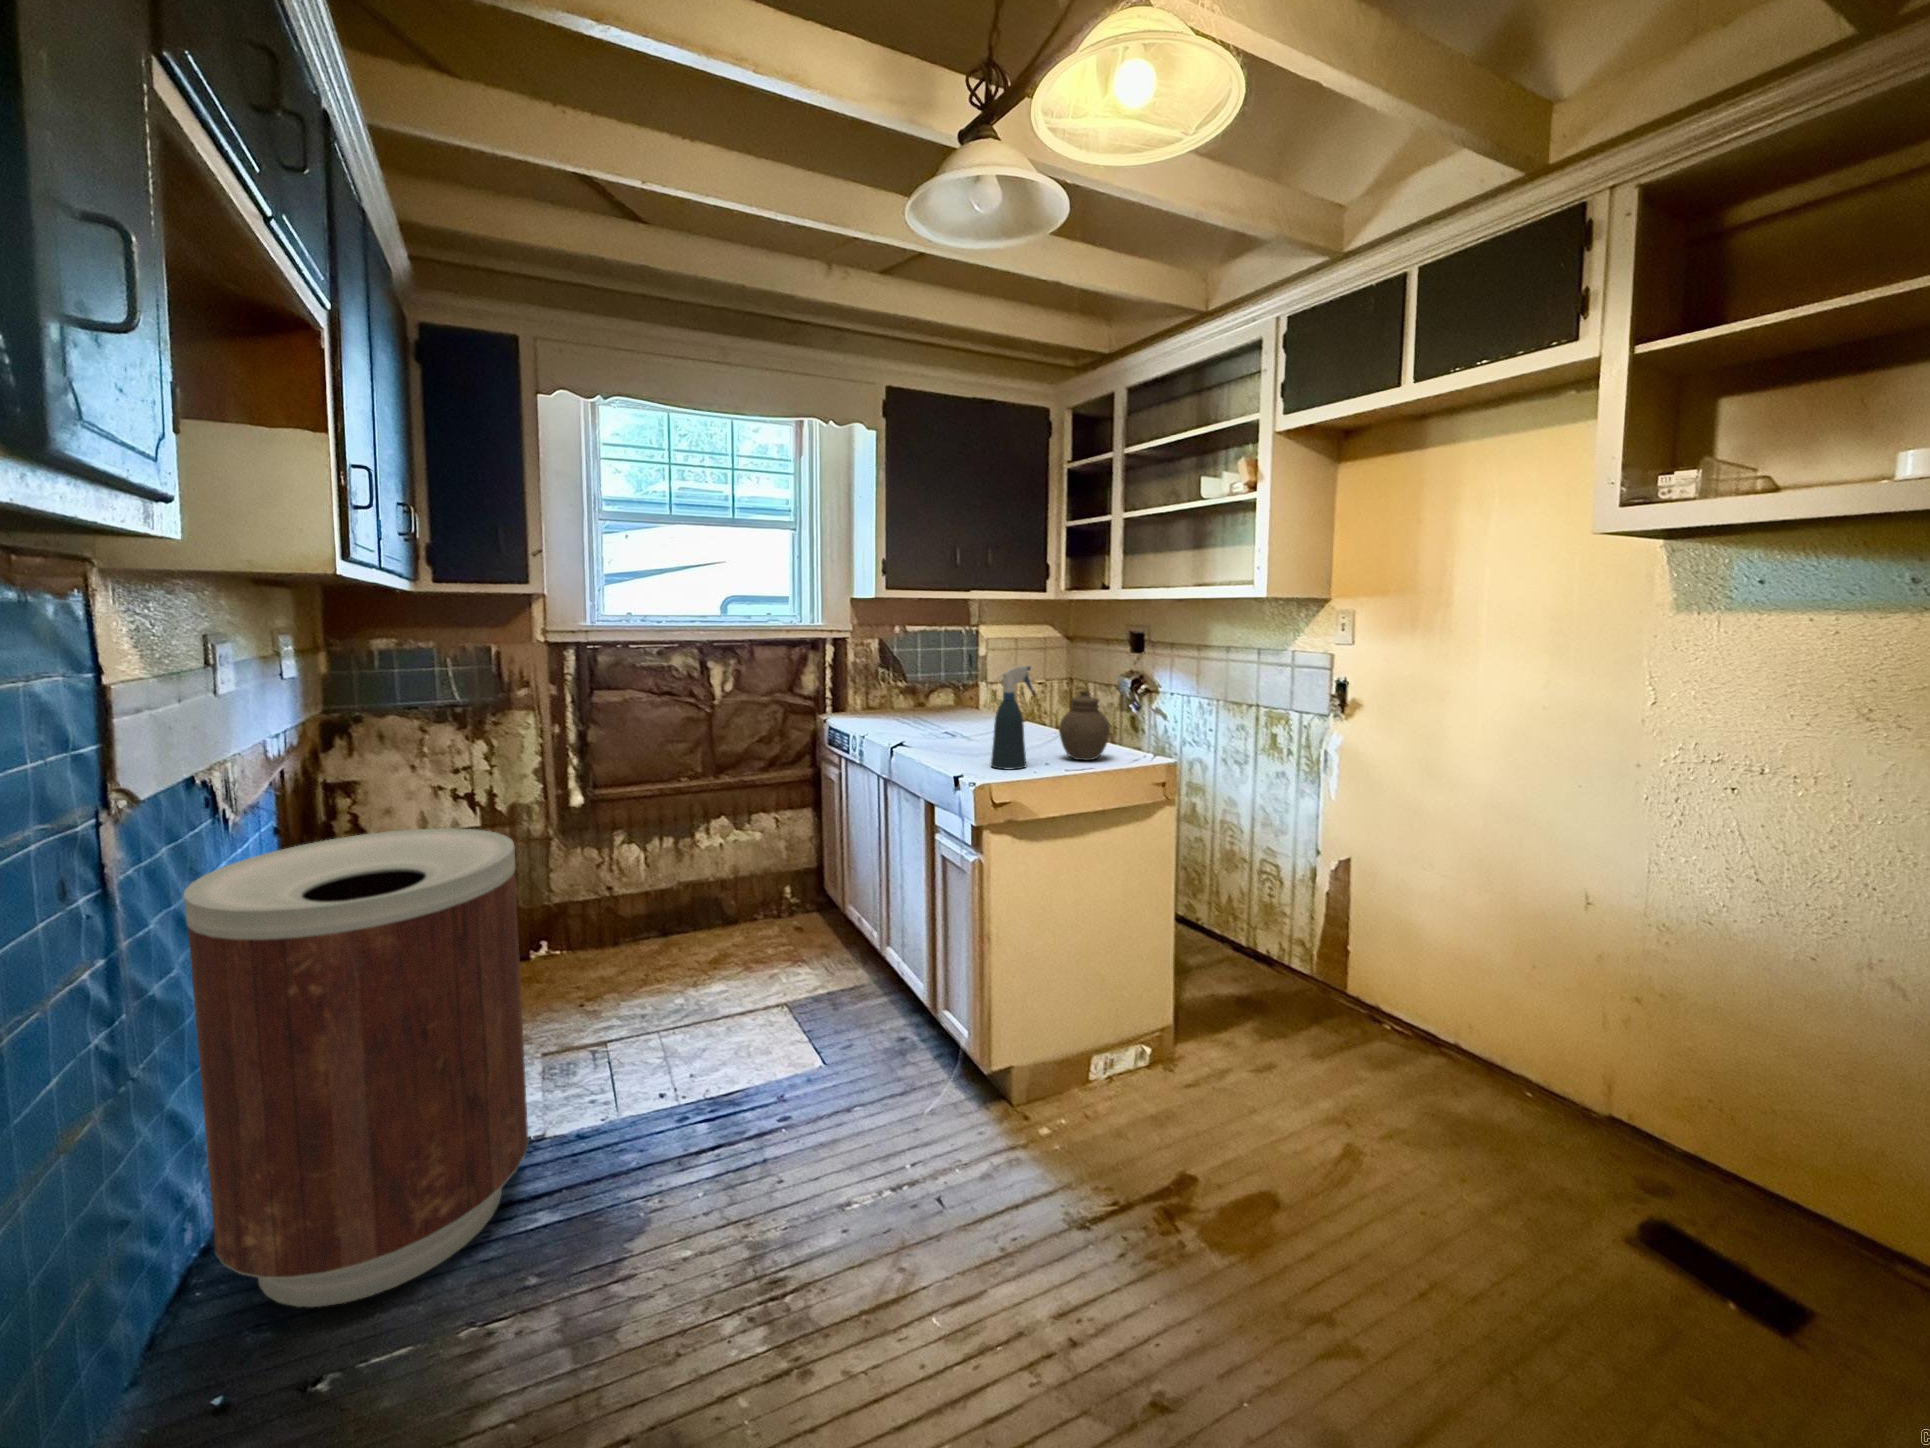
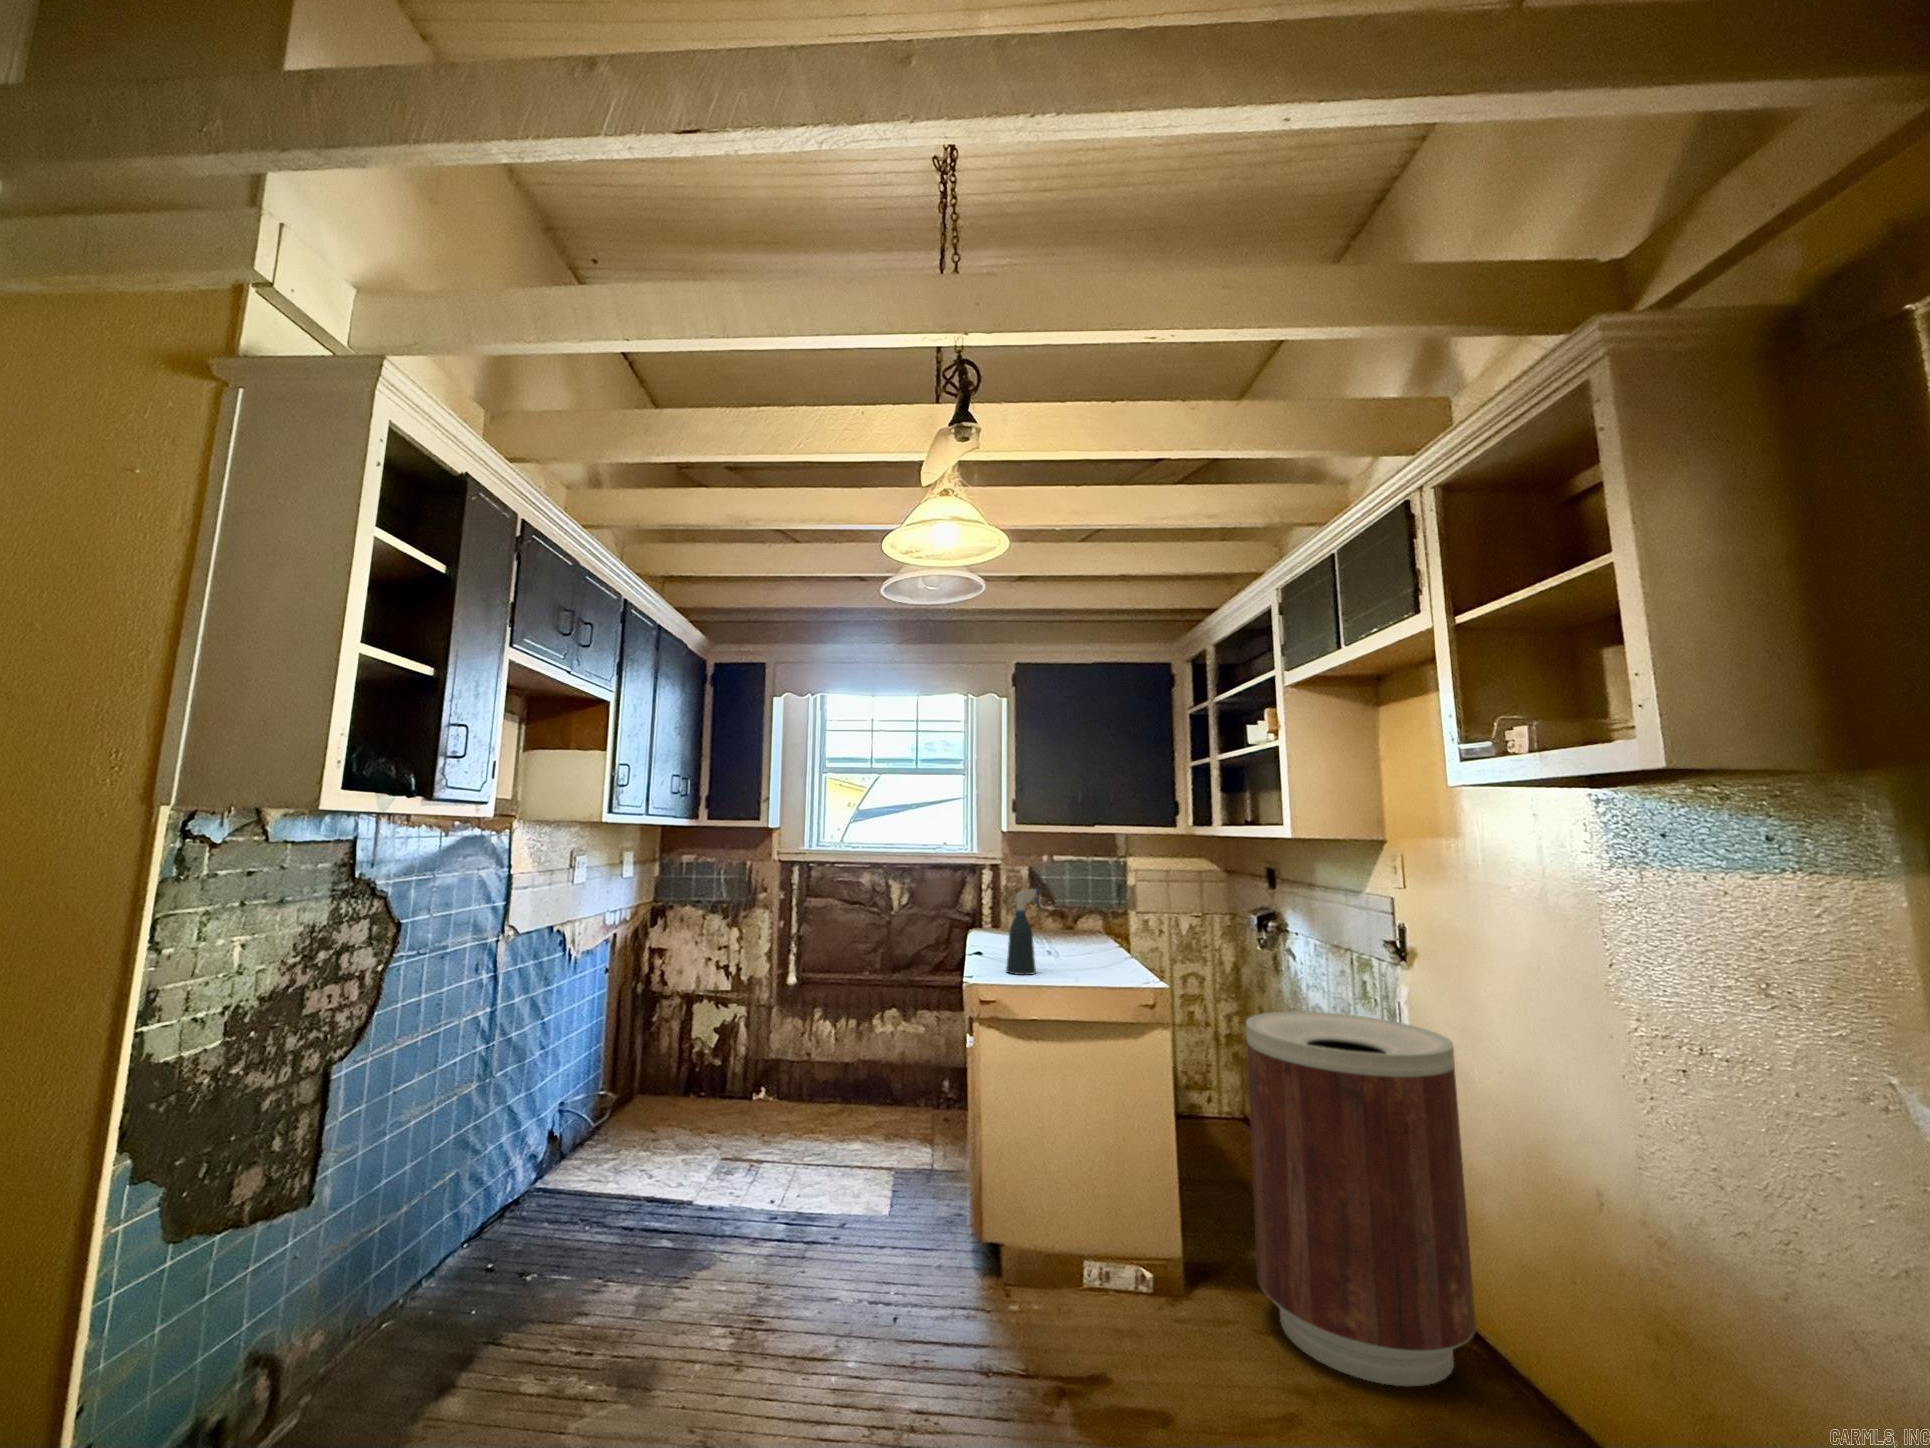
jar: present [1059,691,1110,760] -> none [1073,914,1117,976]
trash can: present [184,828,529,1307] -> present [1246,1012,1476,1386]

